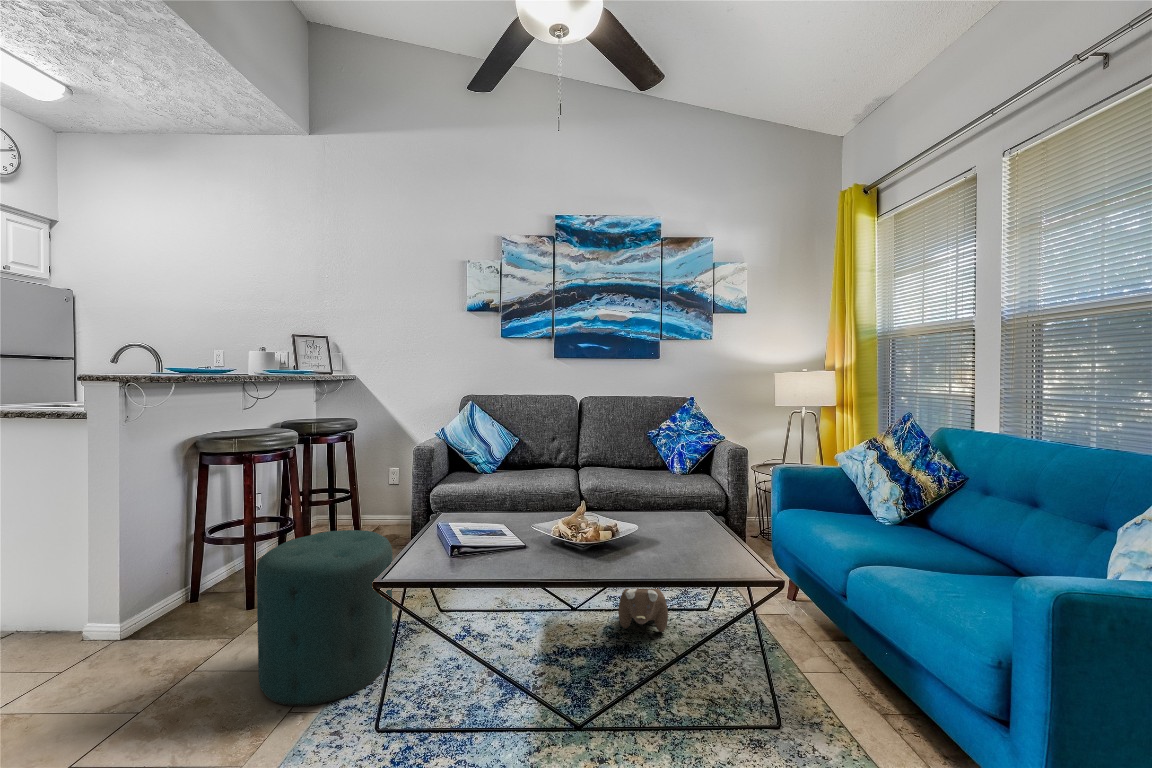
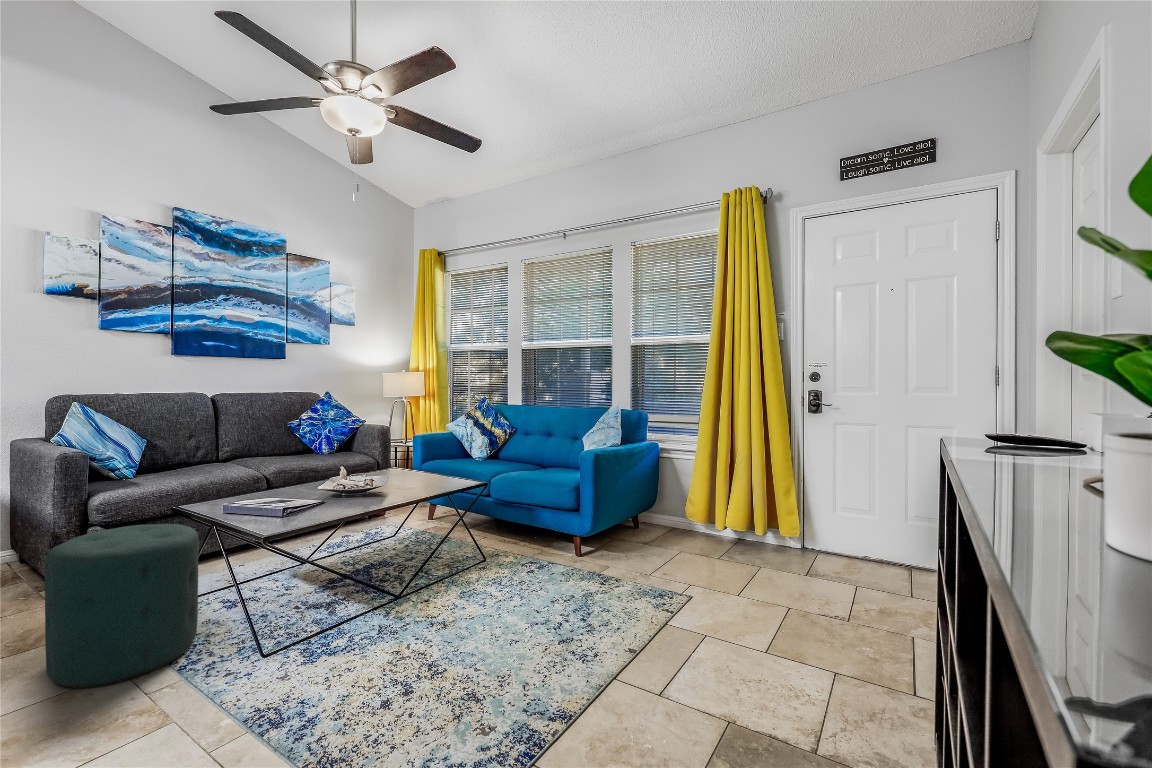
plush toy: present [618,589,668,632] -> none [342,520,381,557]

